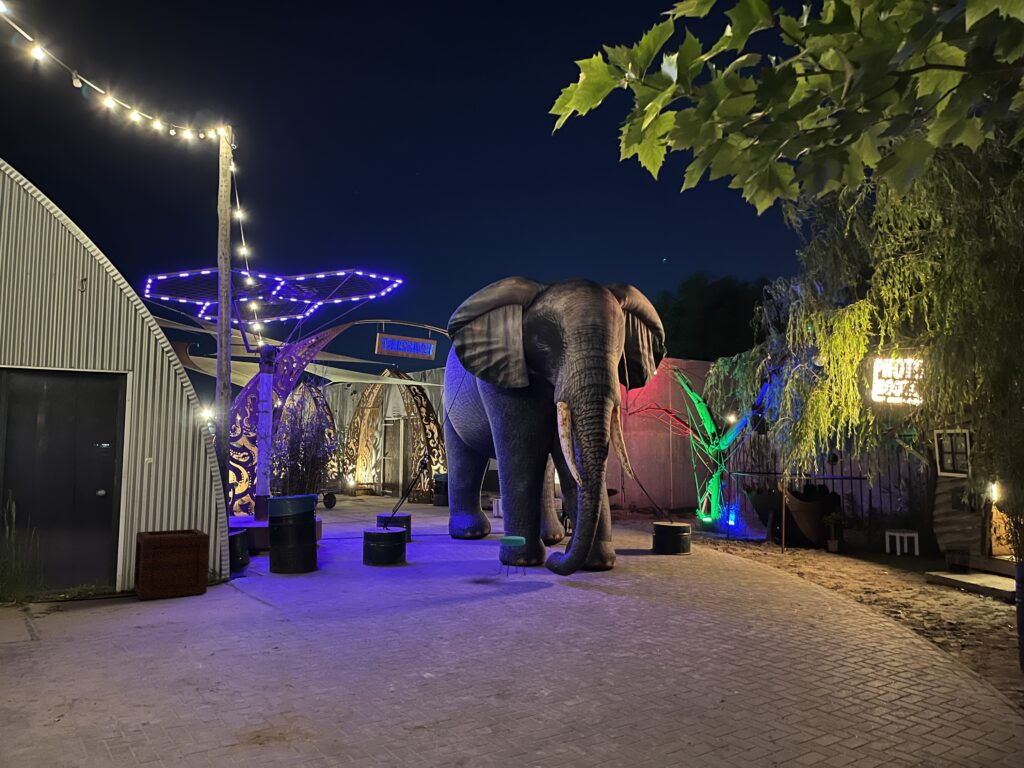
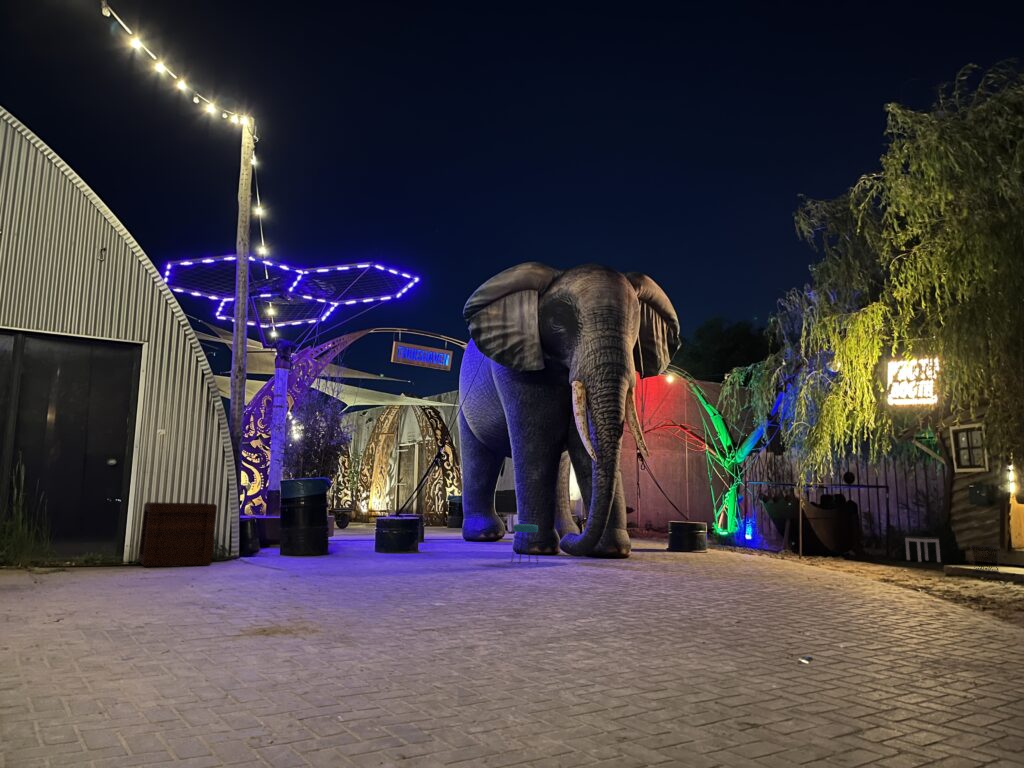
potted plant: present [822,512,843,551] -> none [839,518,862,558]

